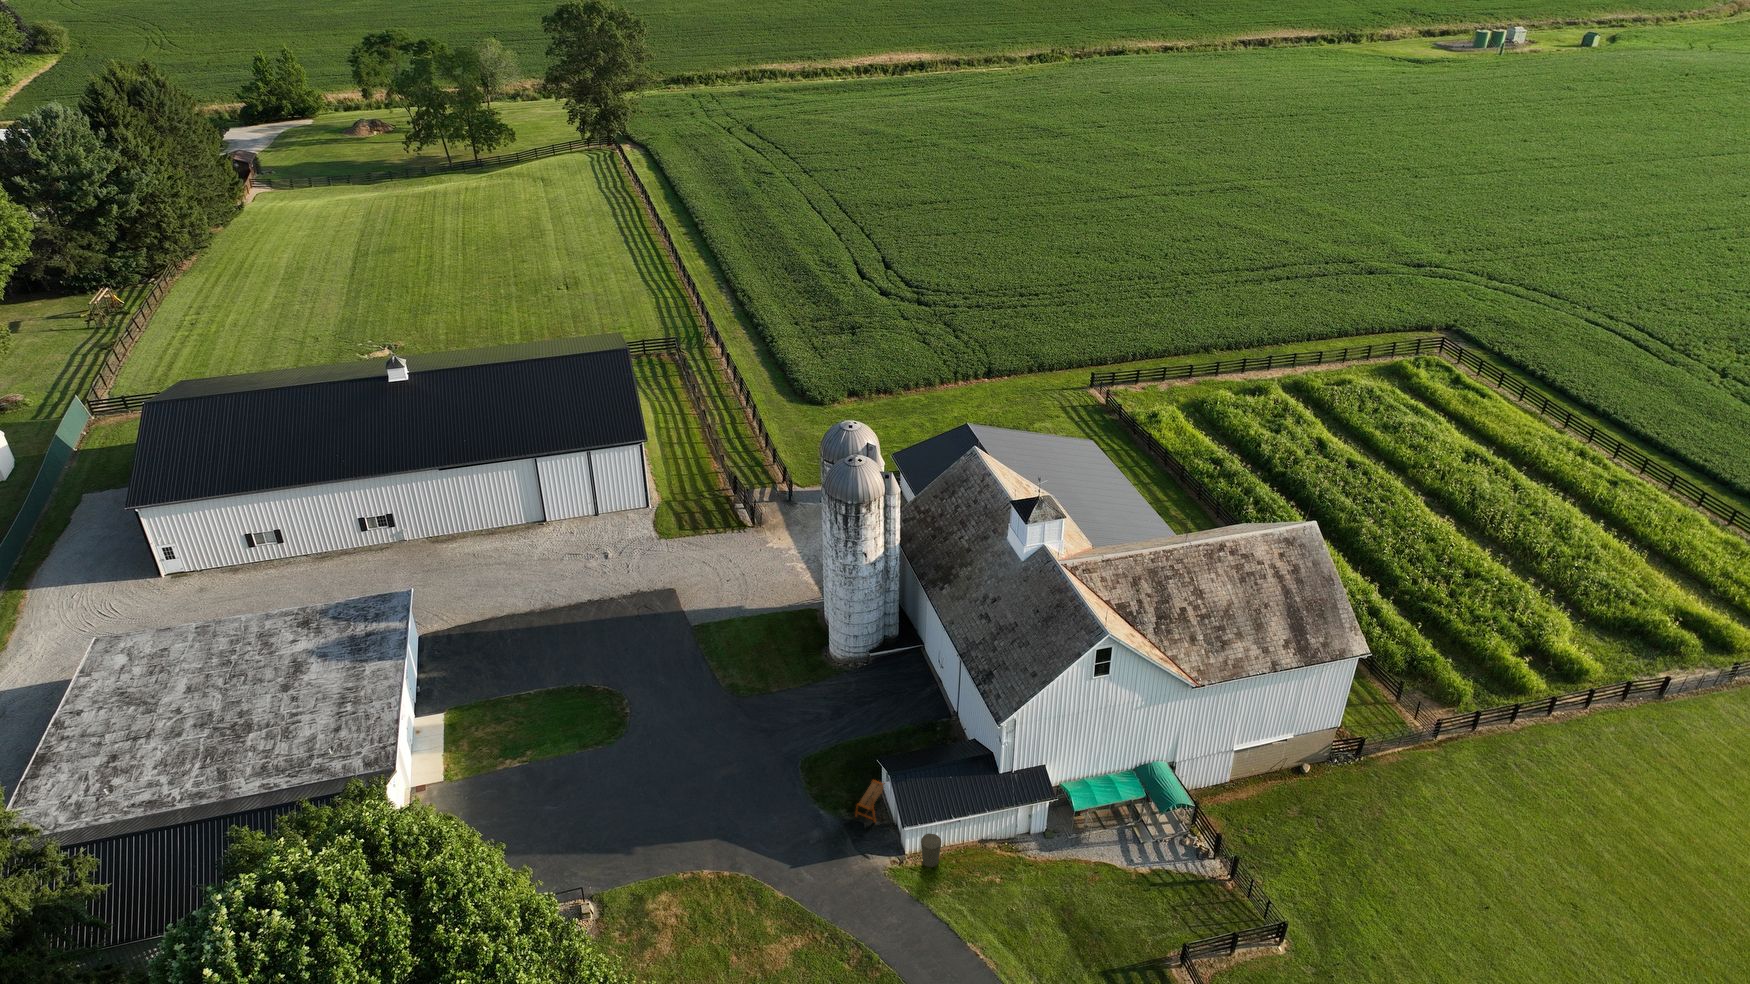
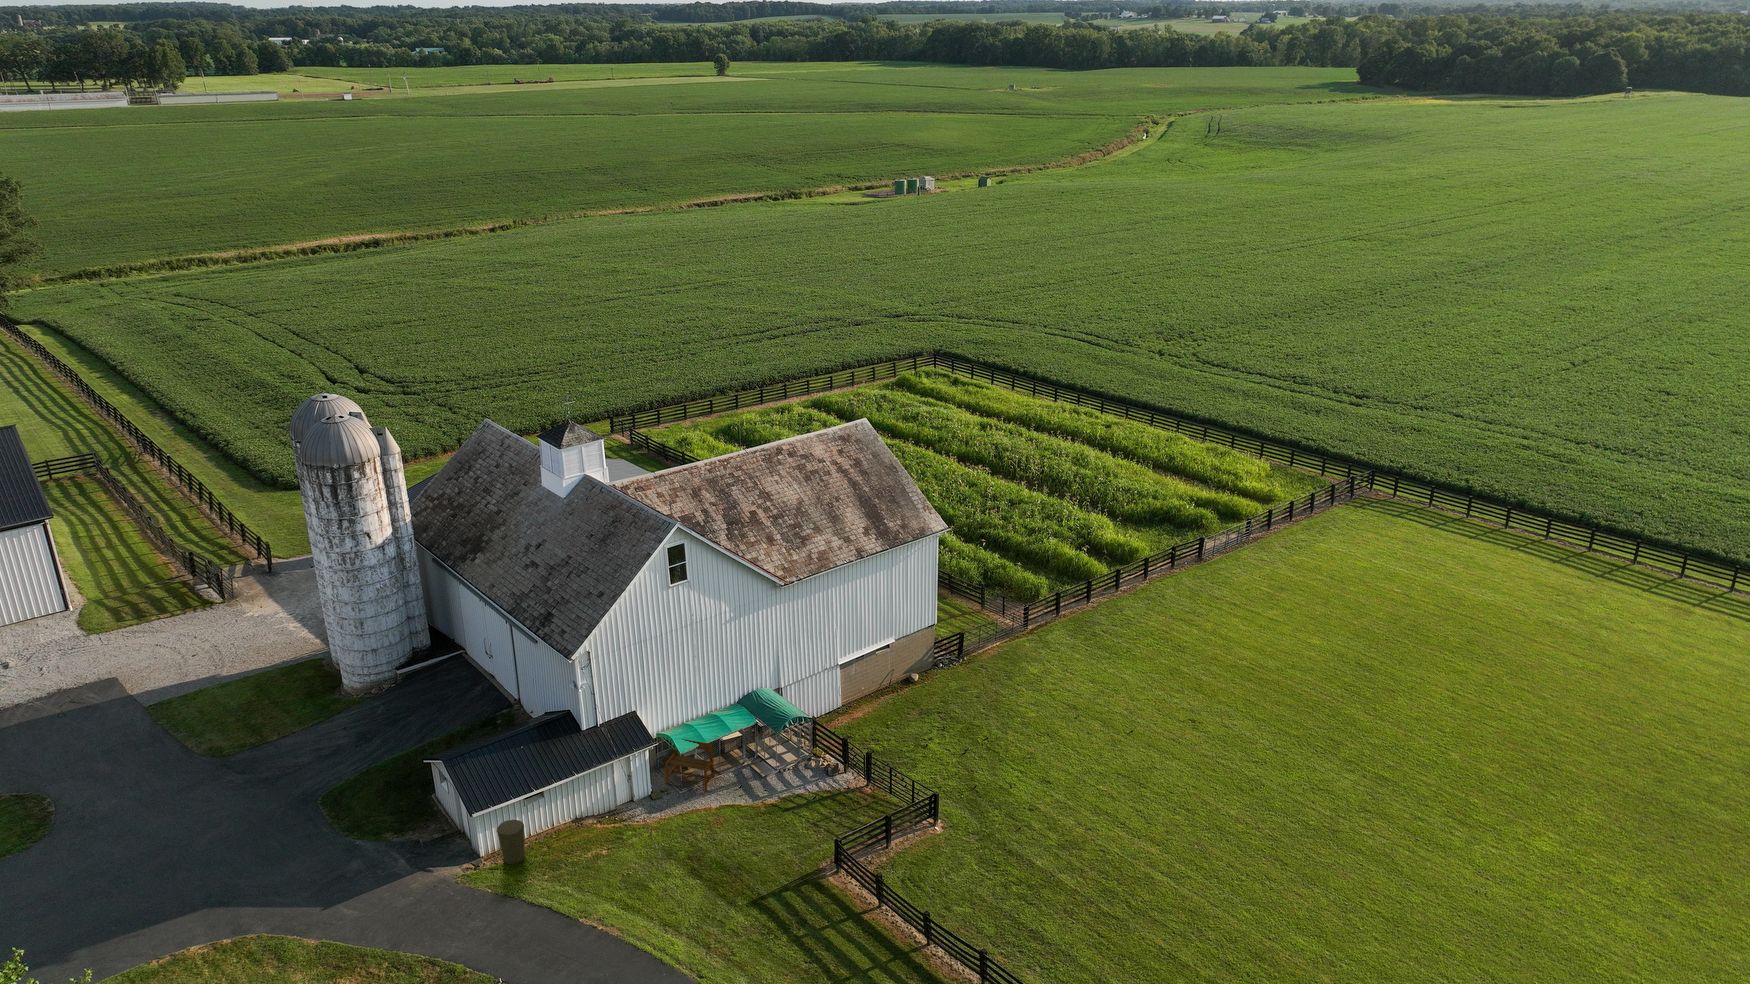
bench: present [855,780,885,822] -> present [665,739,715,792]

